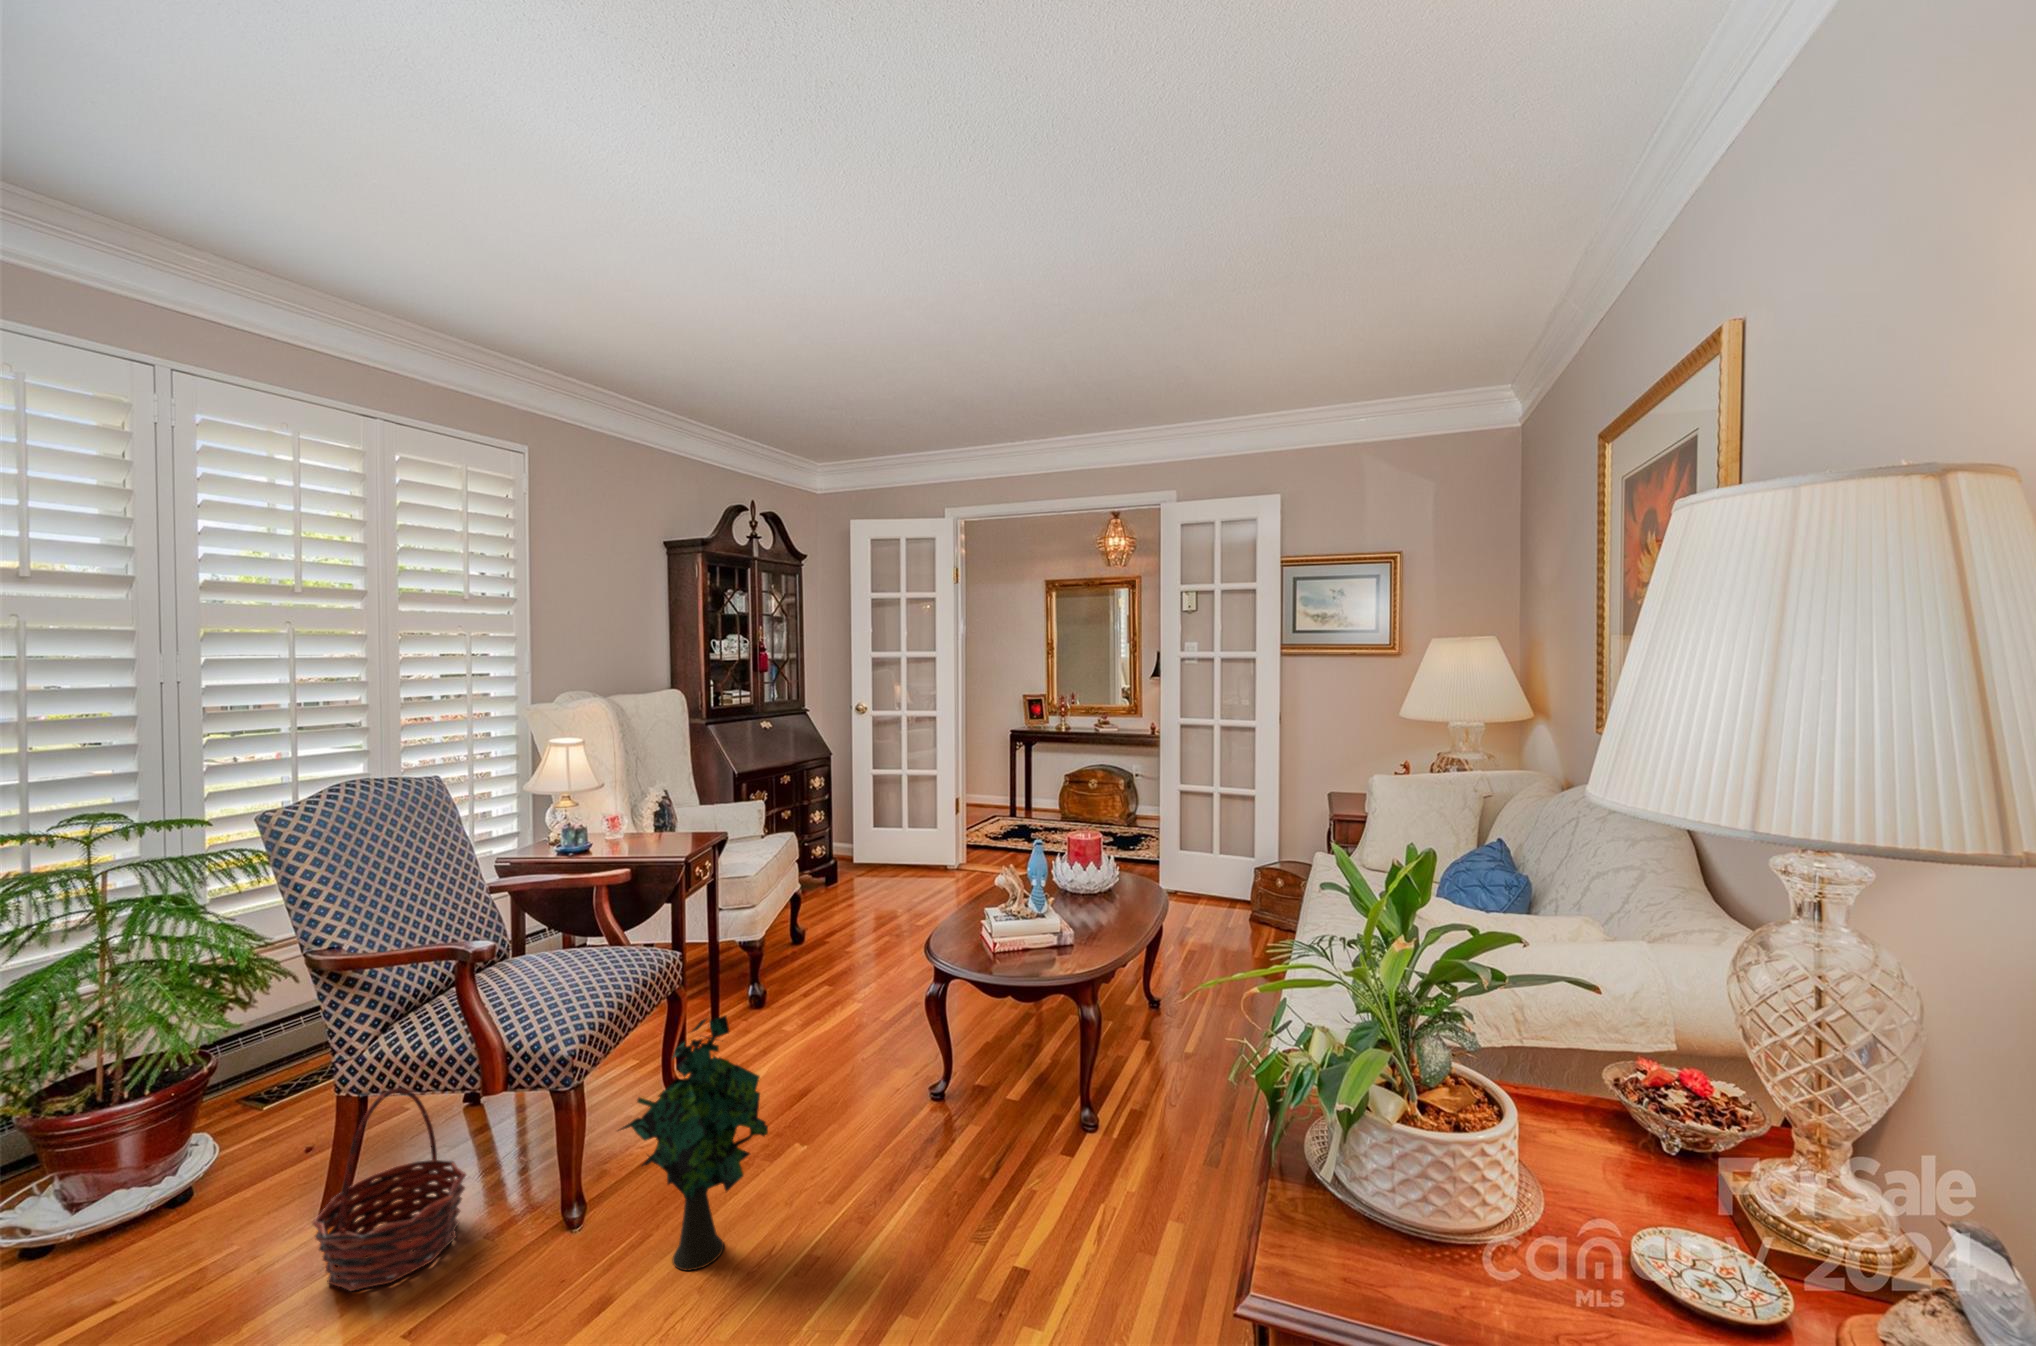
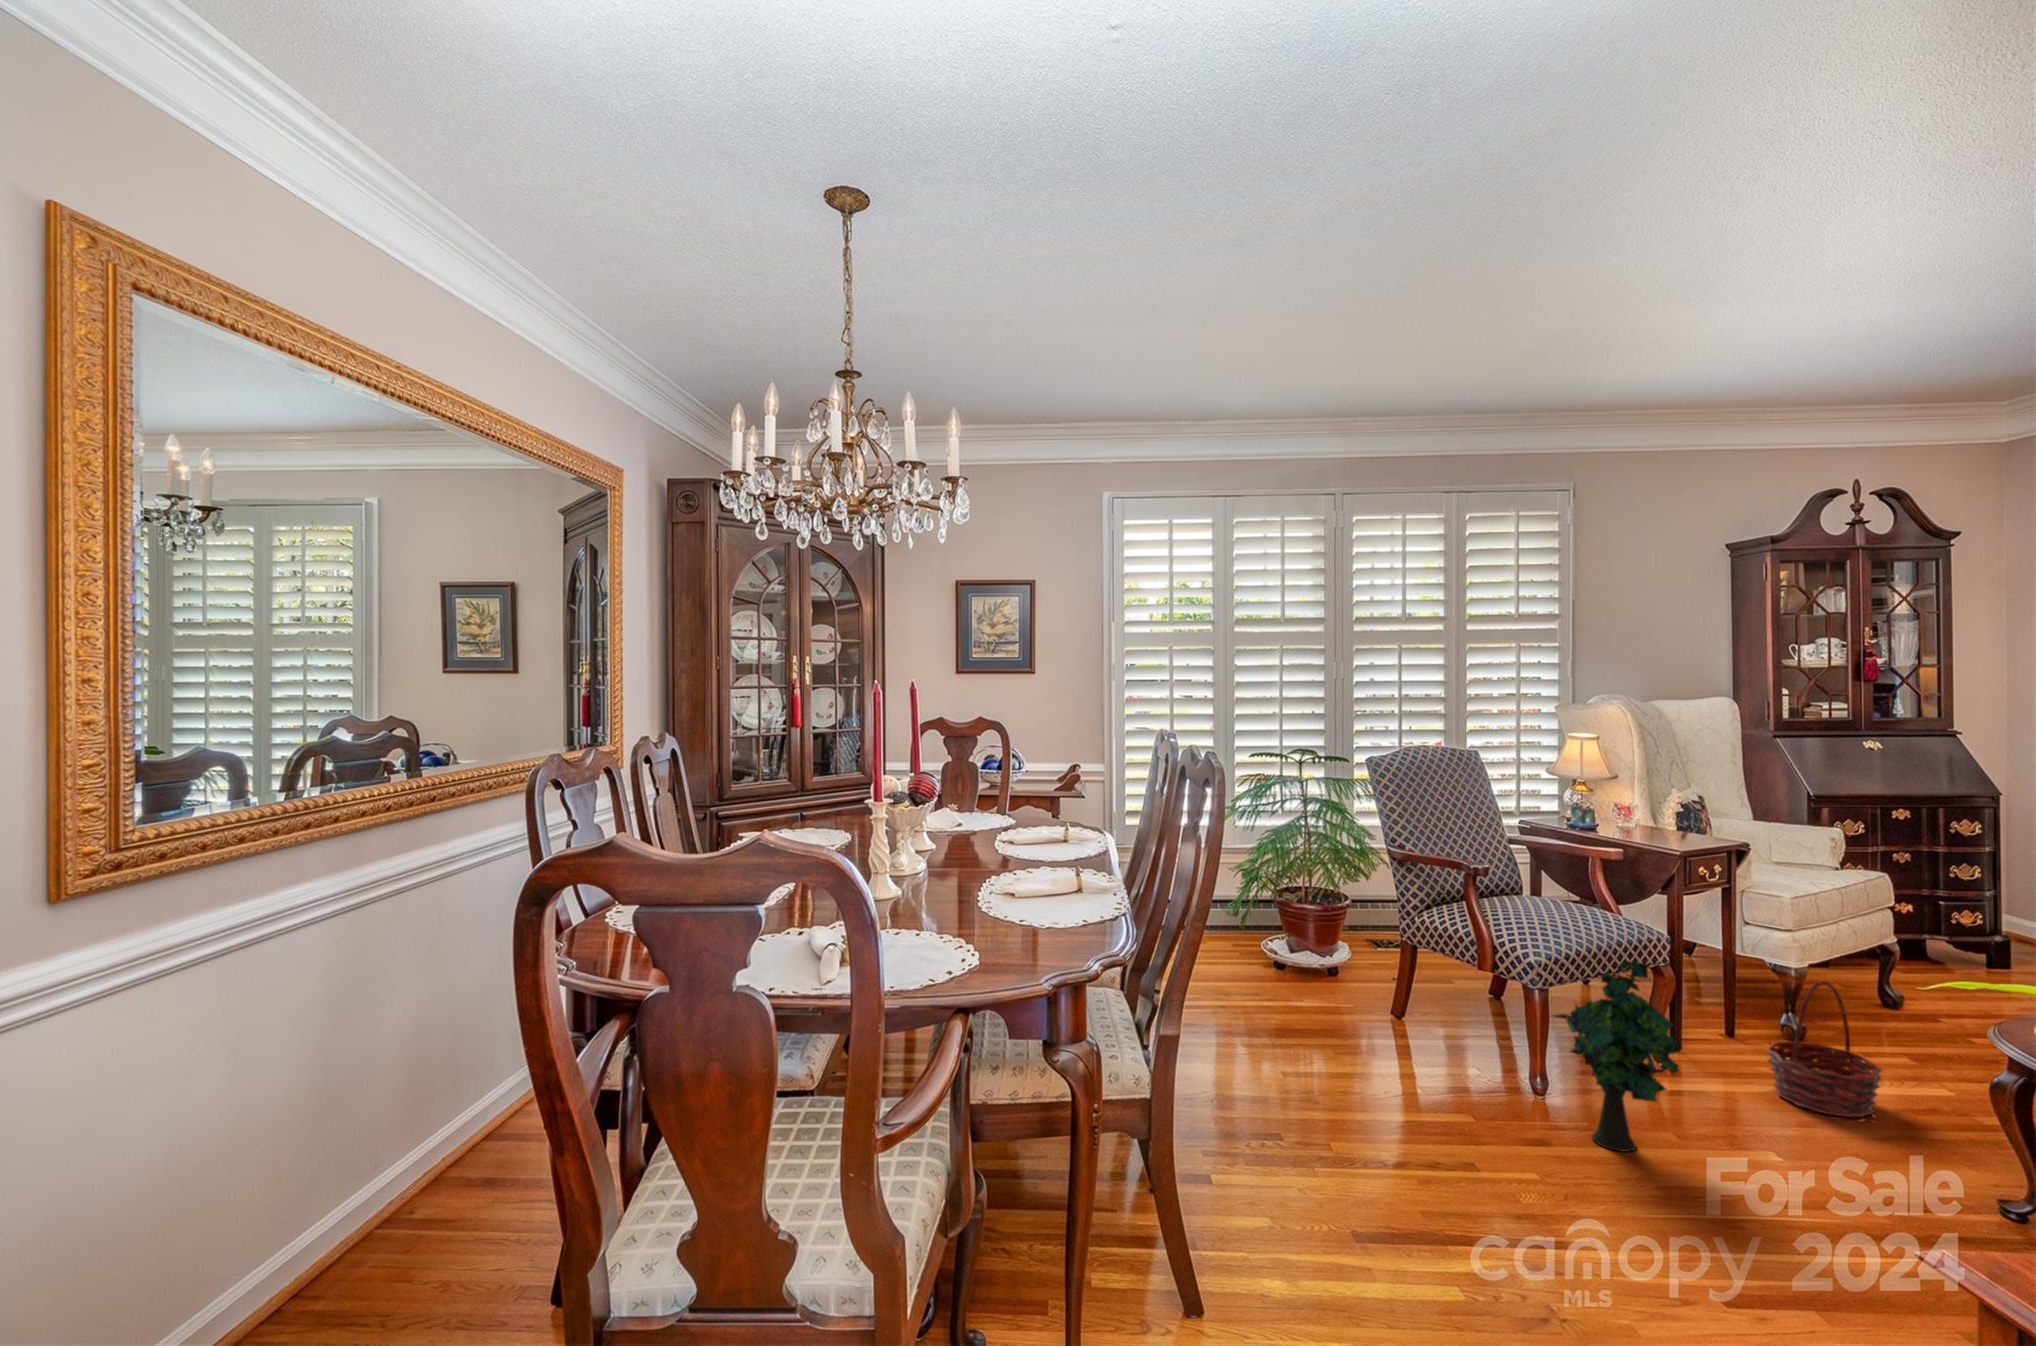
basket: present [313,1088,466,1291] -> present [1767,981,1882,1117]

